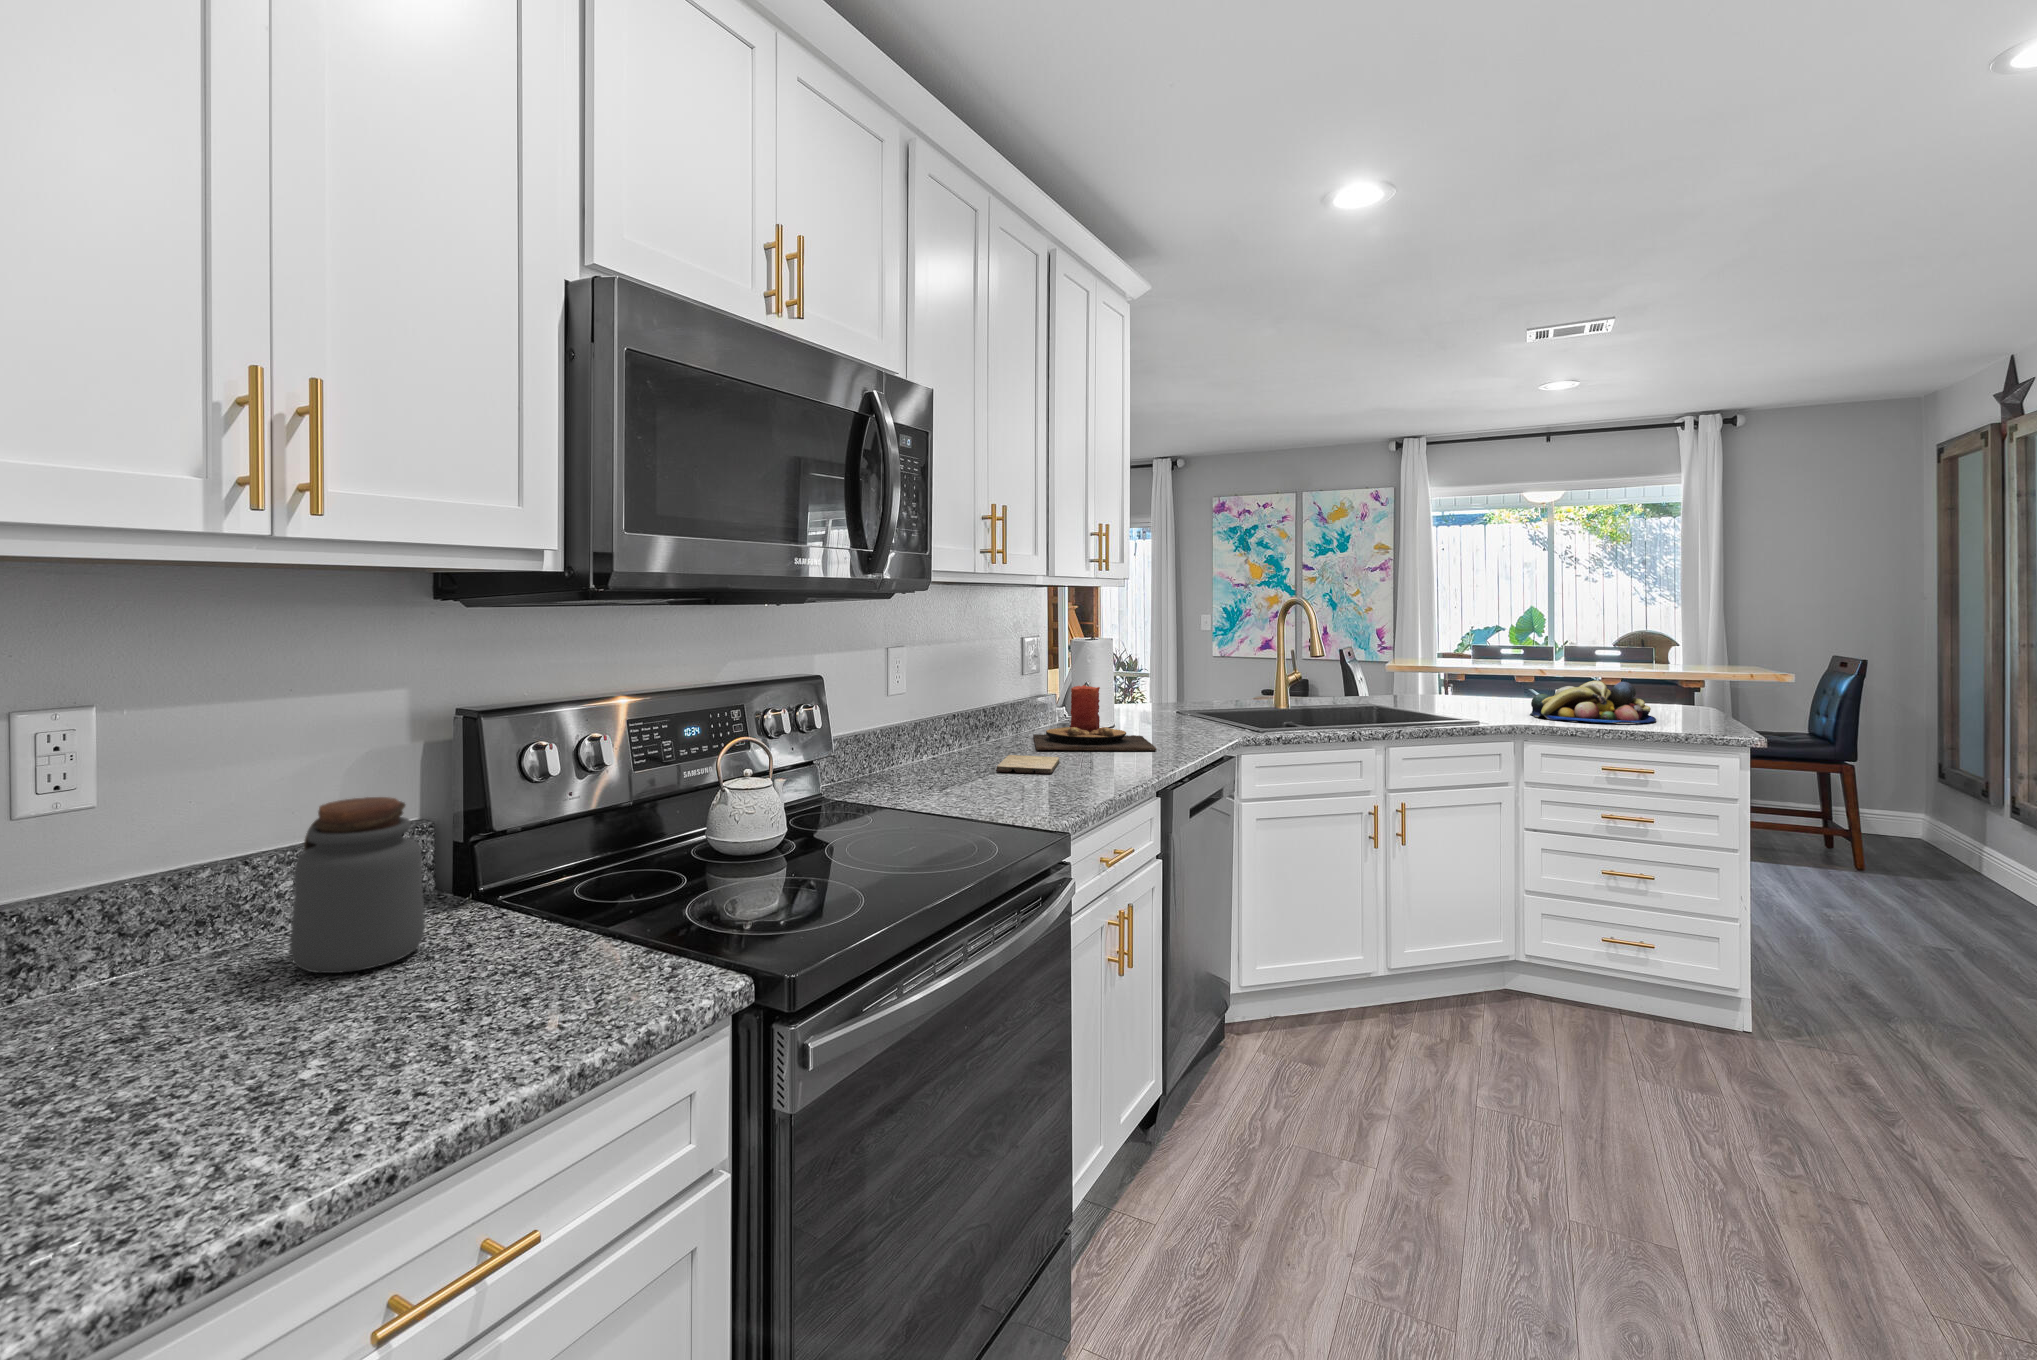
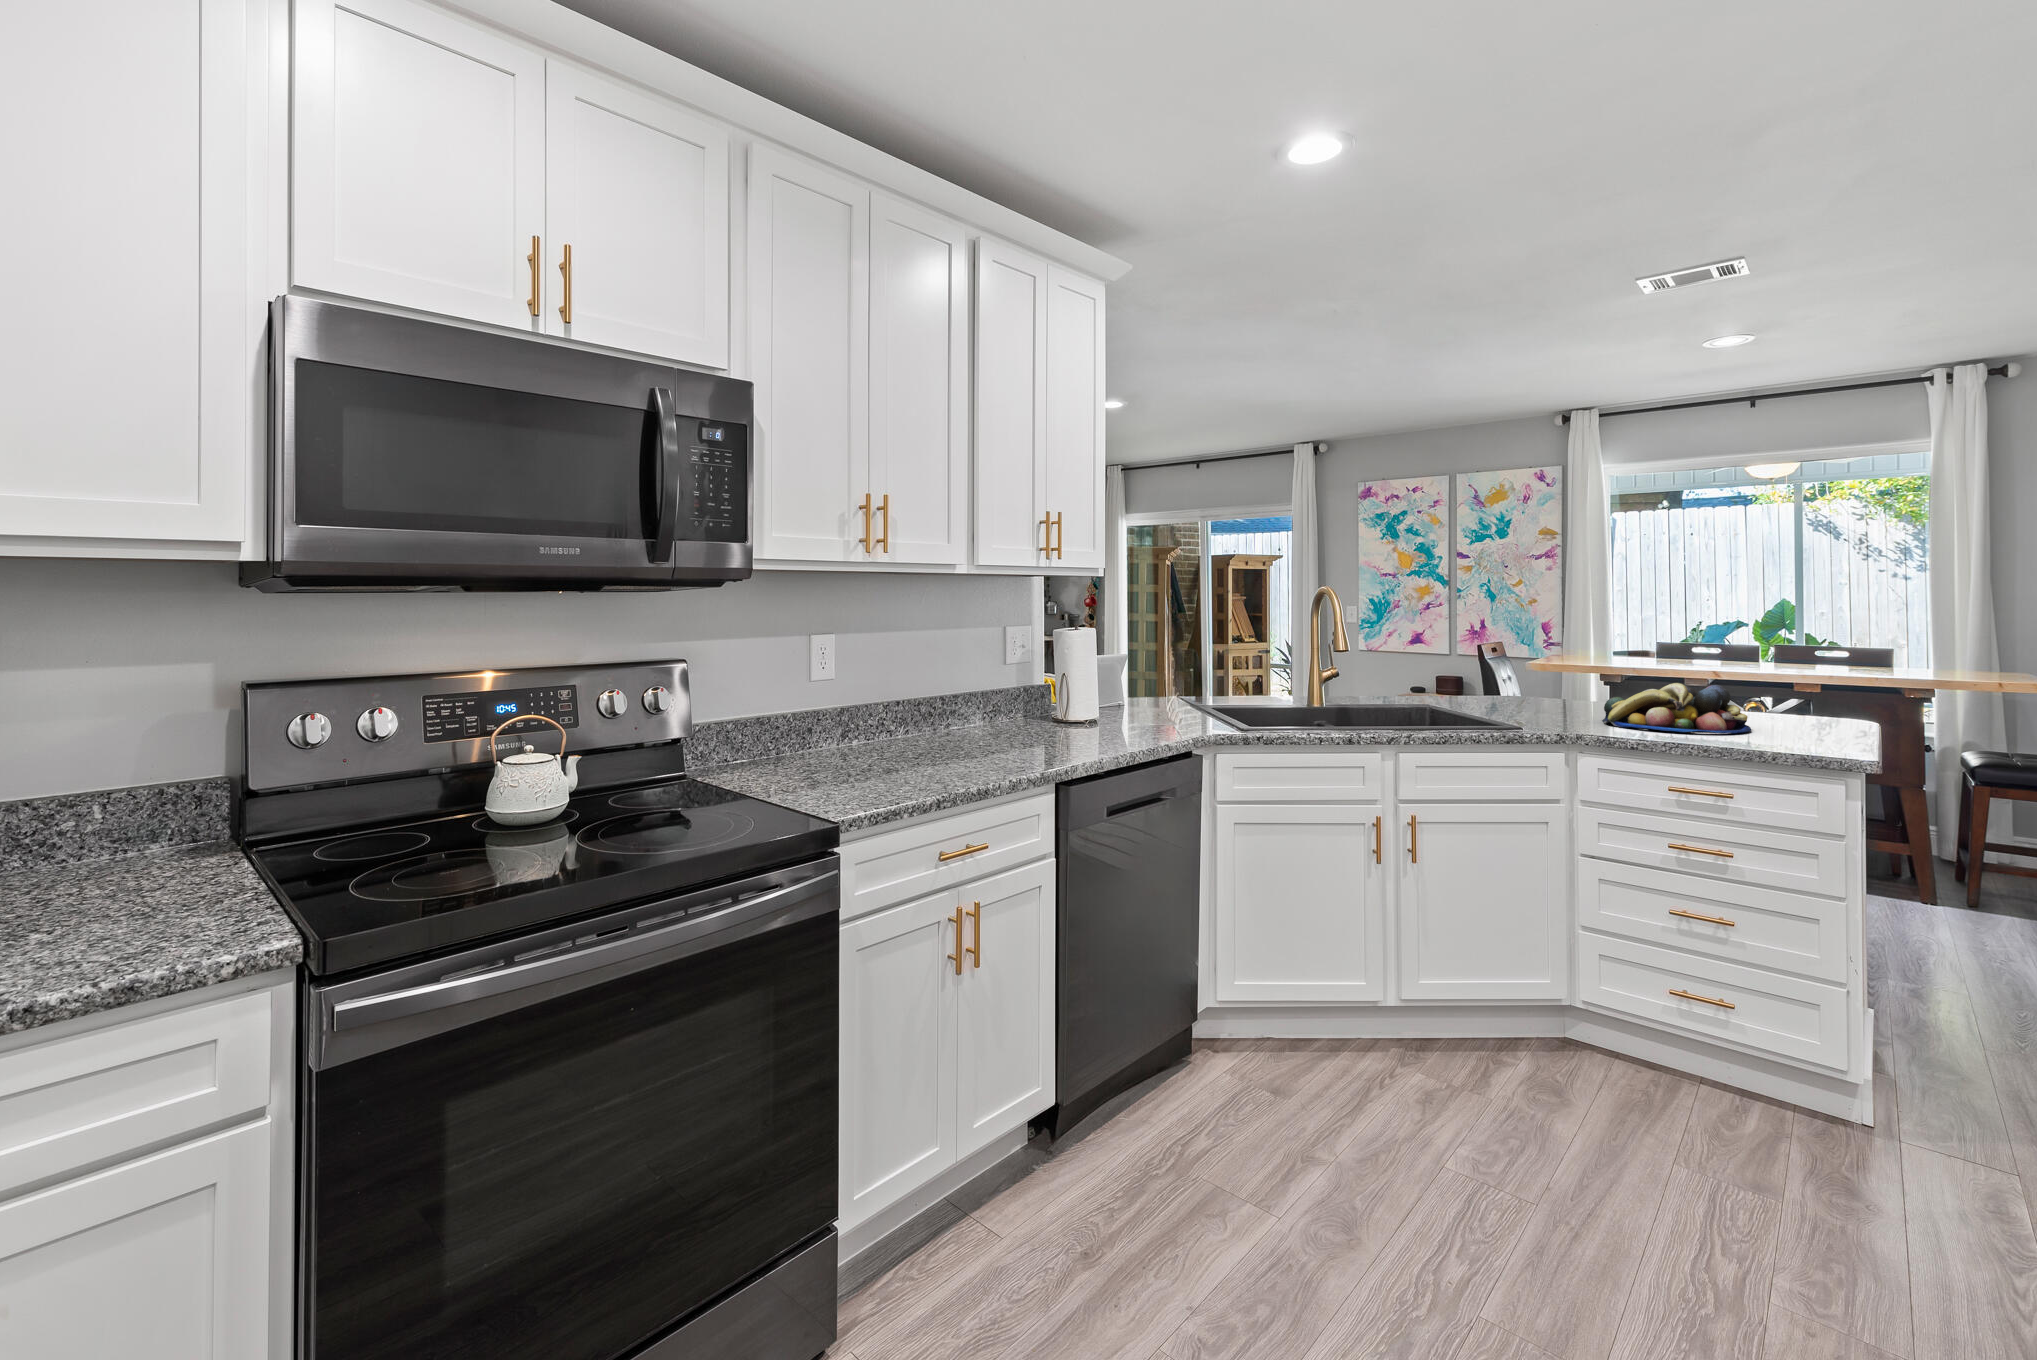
candle: present [1033,685,1156,751] -> none [983,675,1115,744]
cutting board: present [996,755,1059,774] -> none [905,743,985,762]
jar: present [290,797,425,973] -> none [18,752,152,901]

